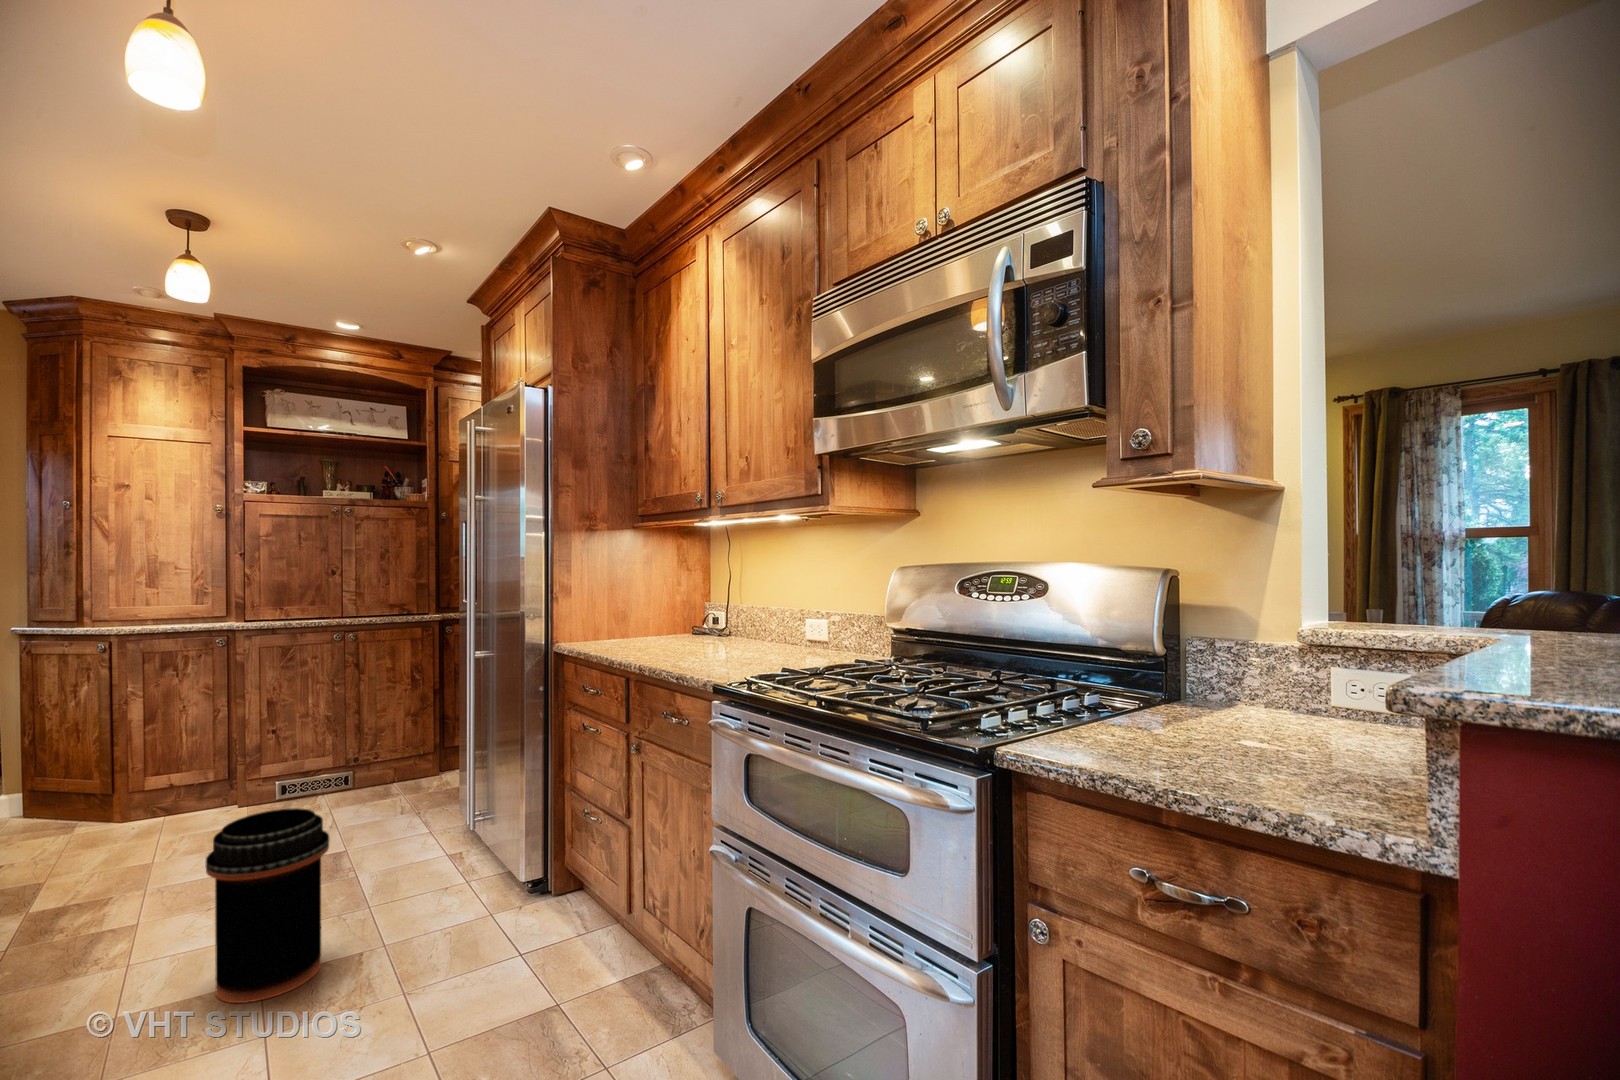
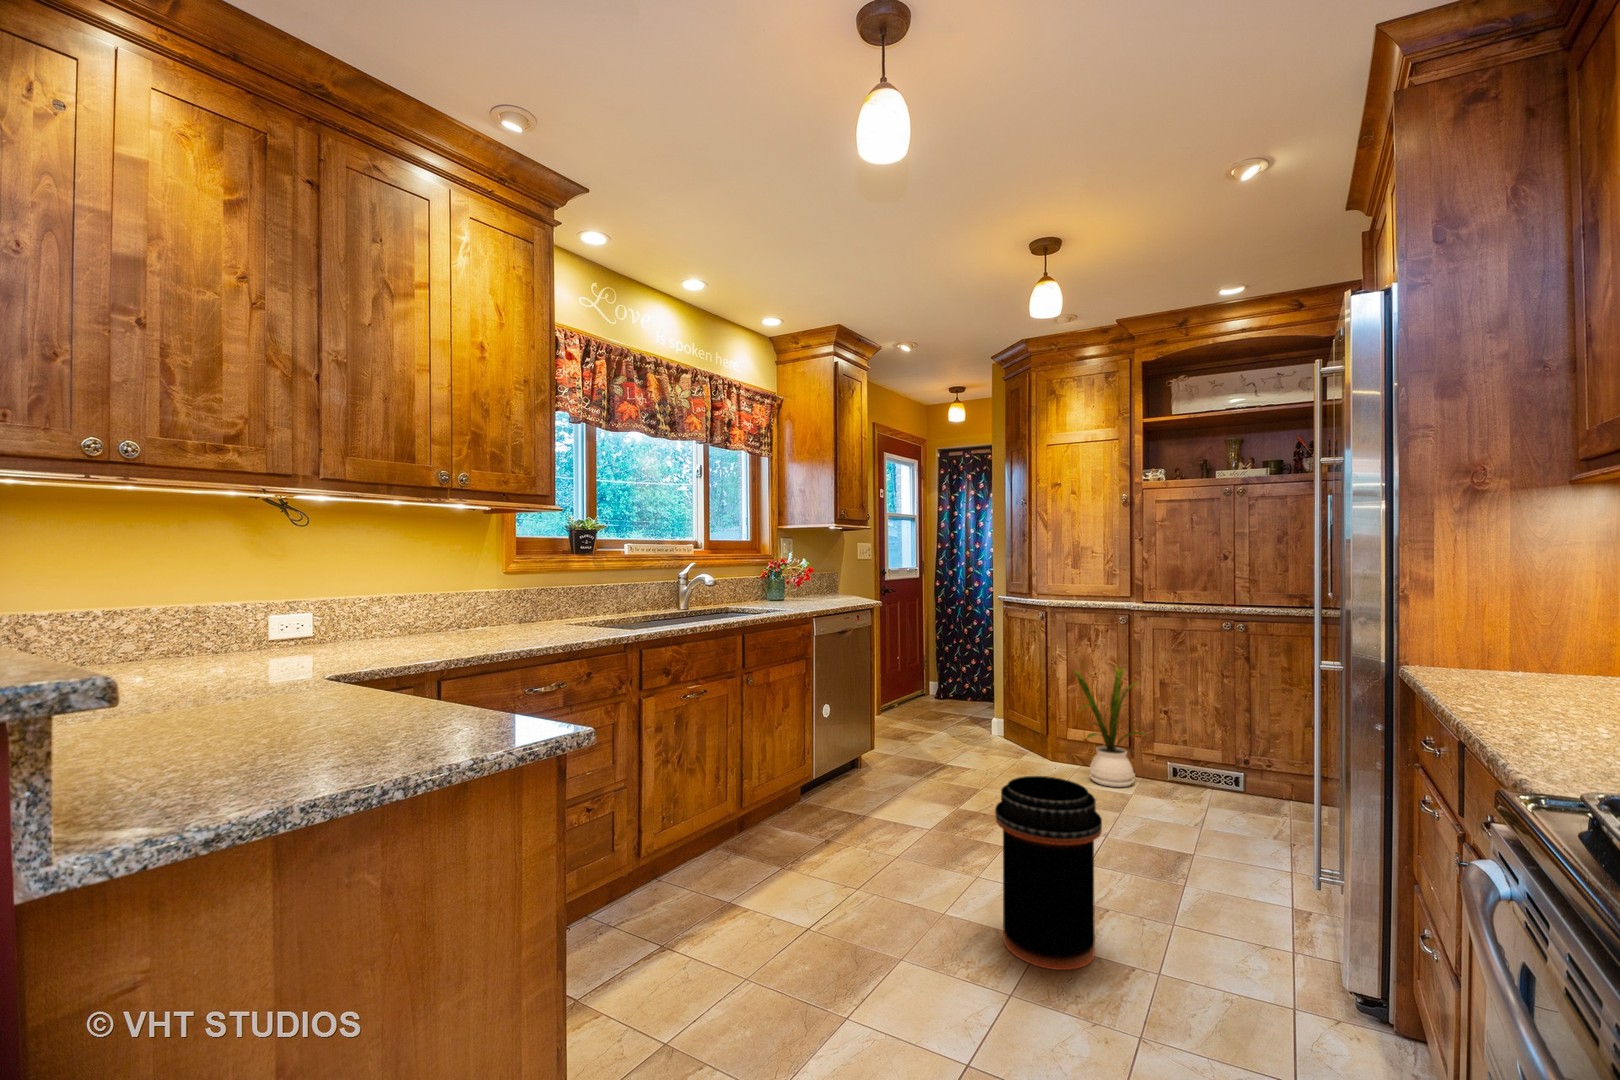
house plant: none [146,689,264,828] -> present [1074,660,1144,787]

